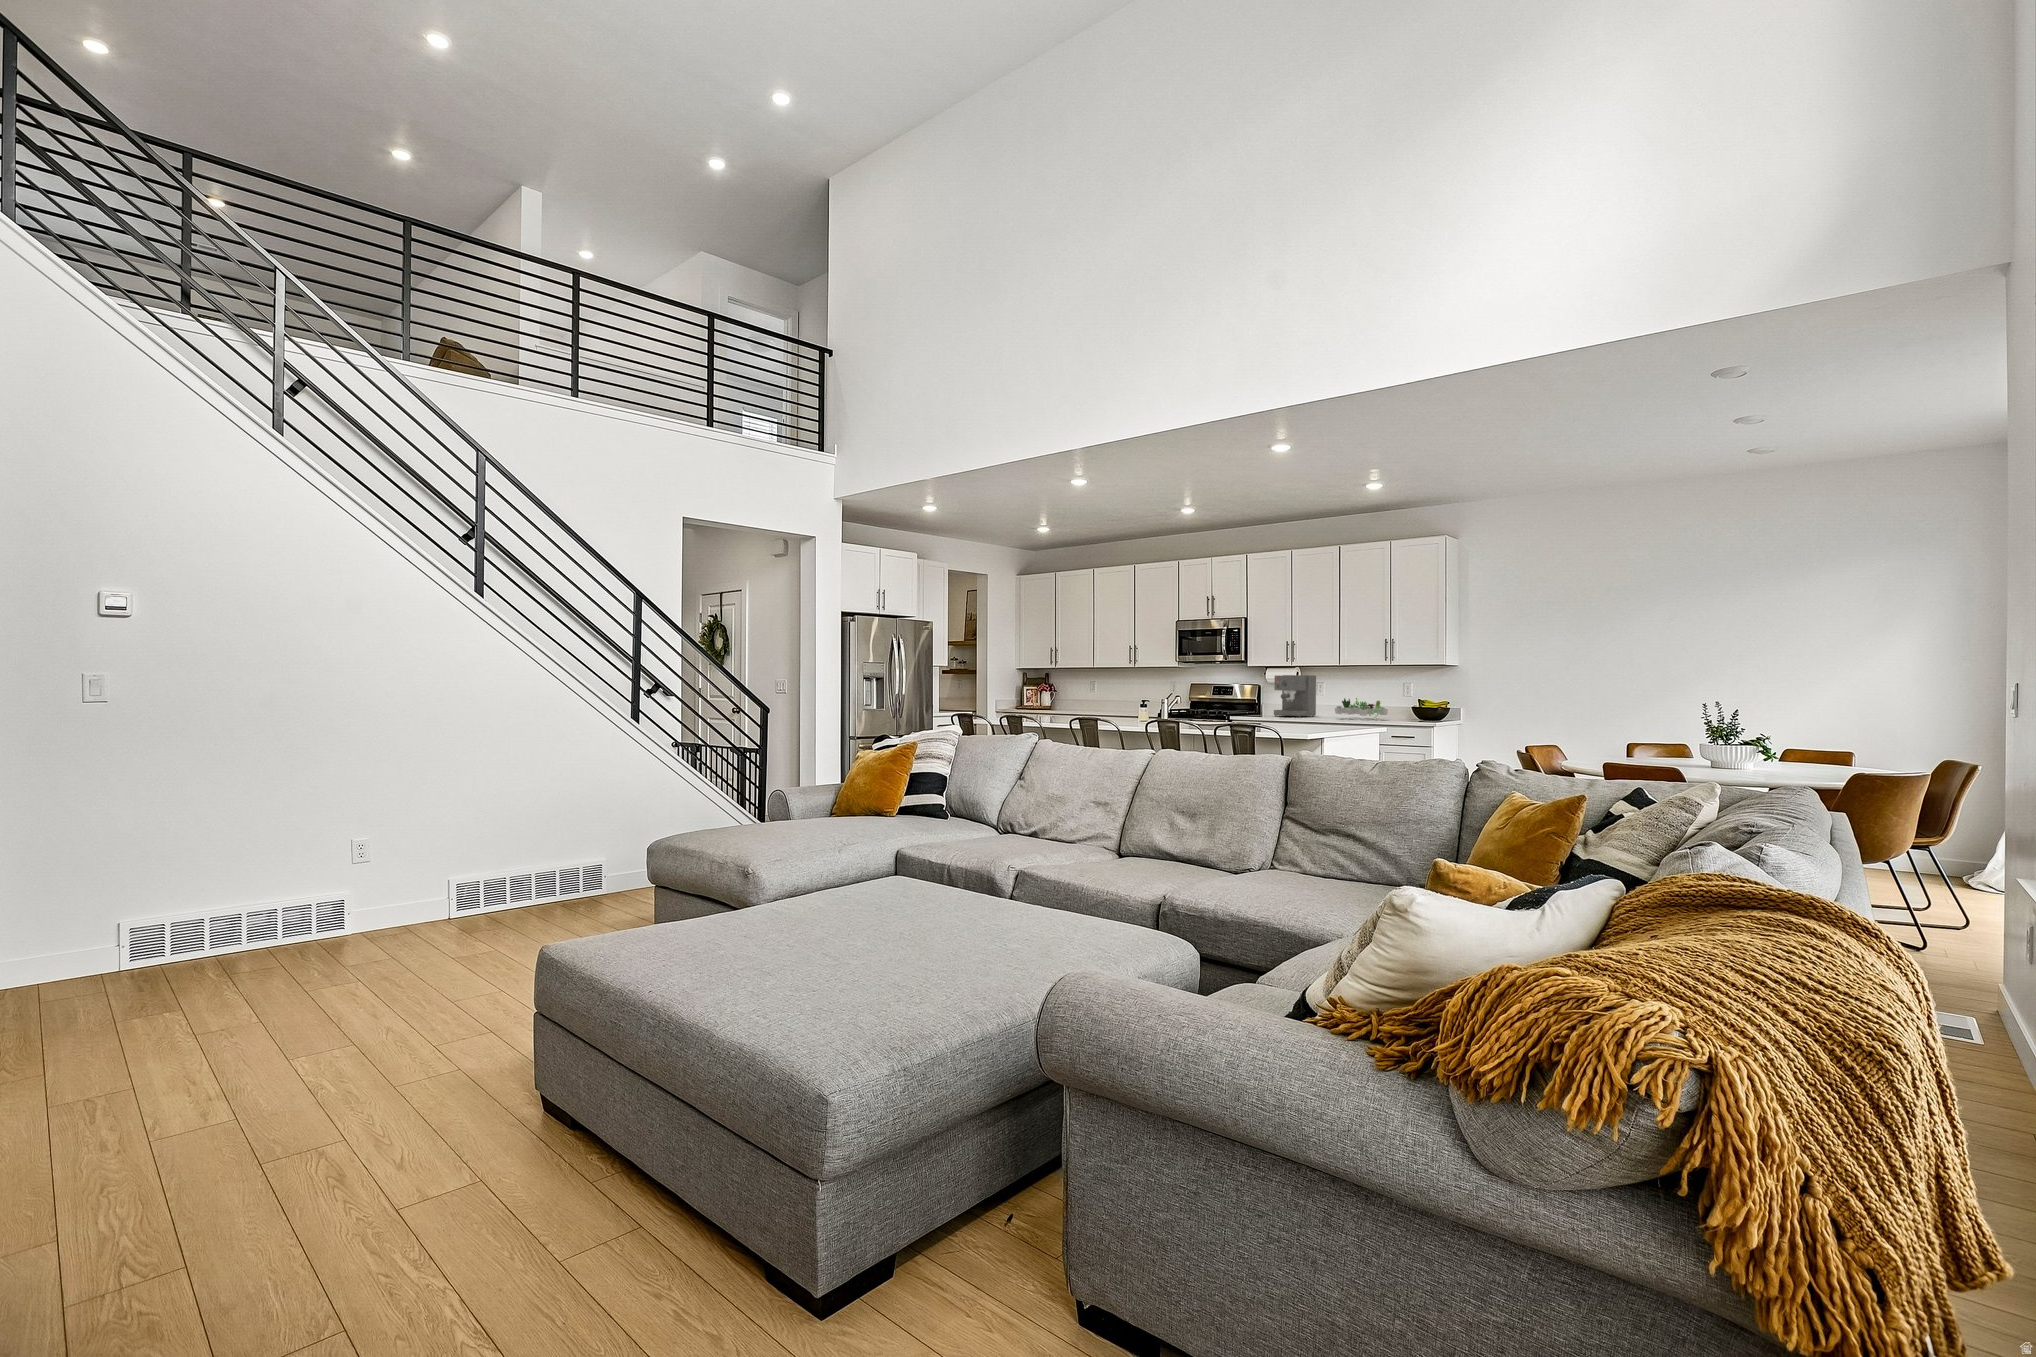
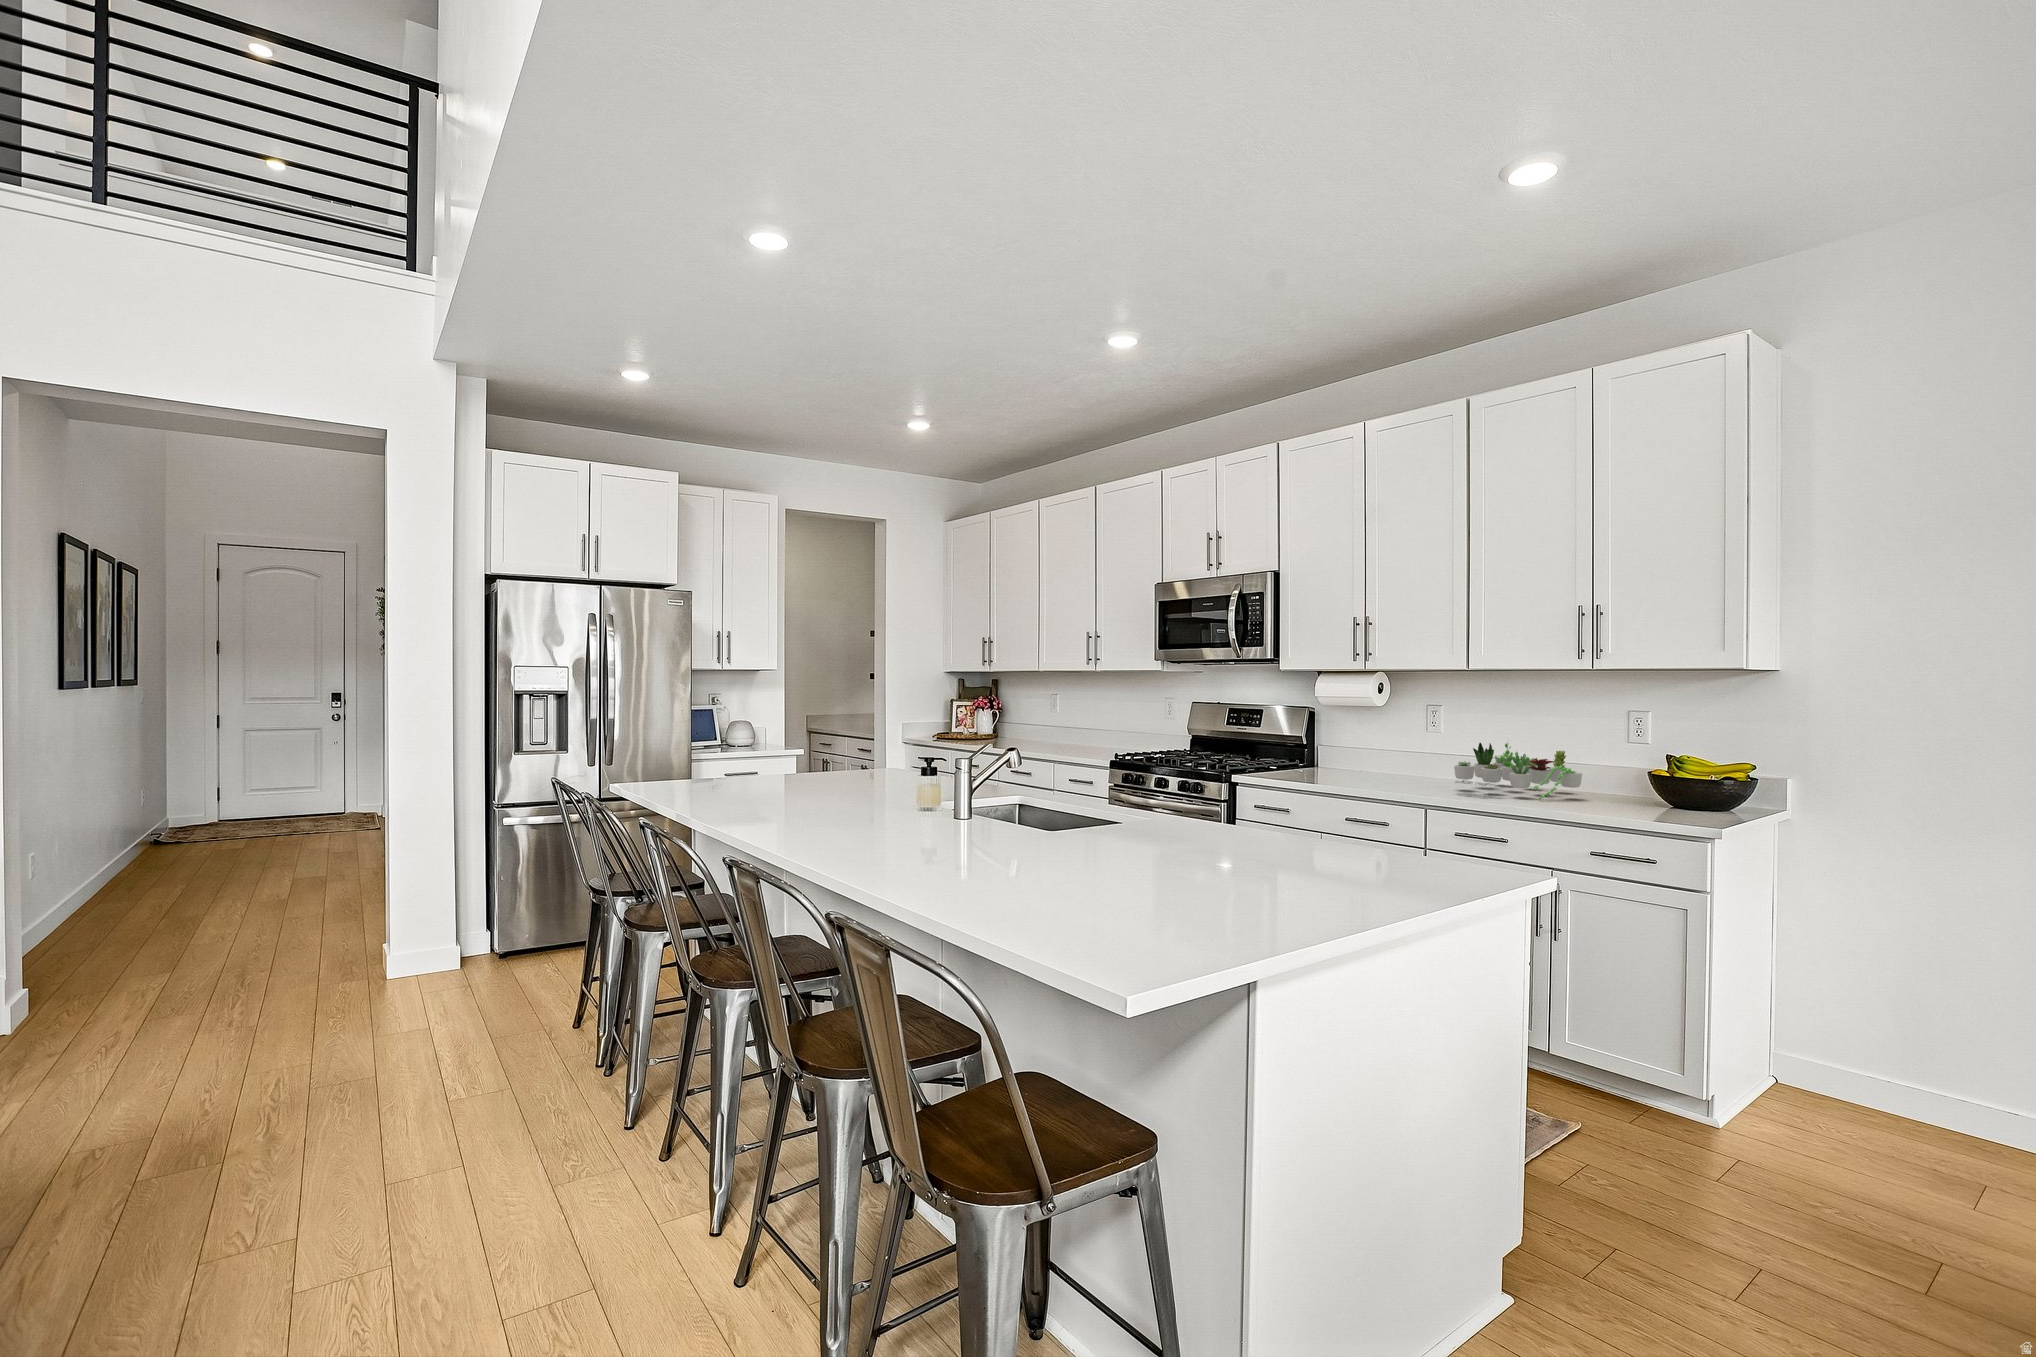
coffee maker: present [1274,675,1316,717] -> none [1327,689,1420,782]

